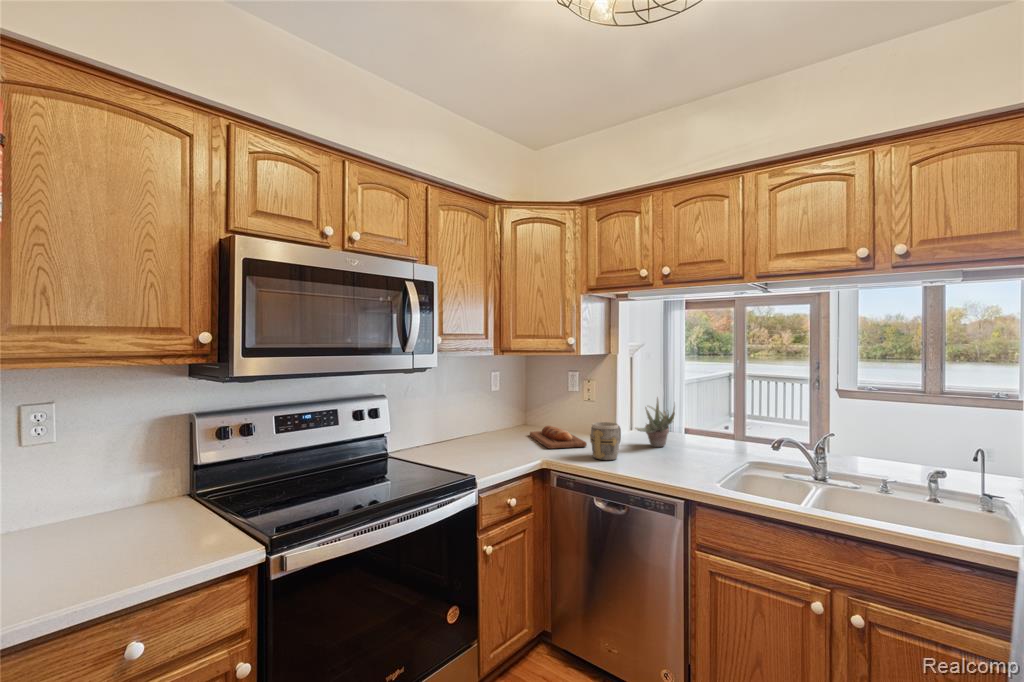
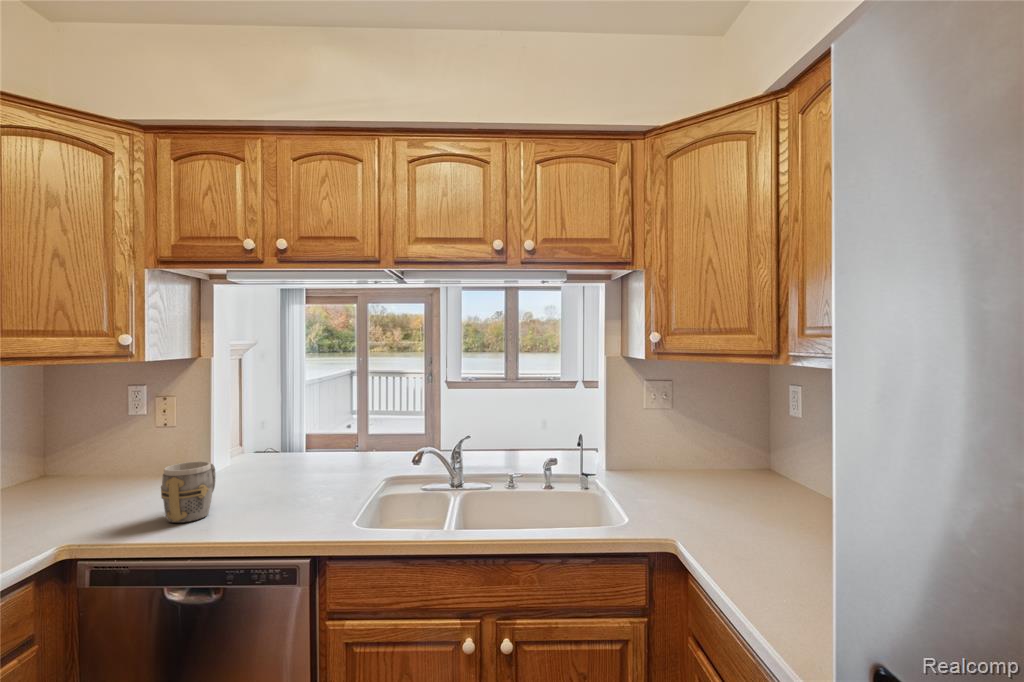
succulent plant: present [635,398,675,447] -> none [238,415,296,484]
bread loaf: present [530,426,587,449] -> none [41,479,156,522]

